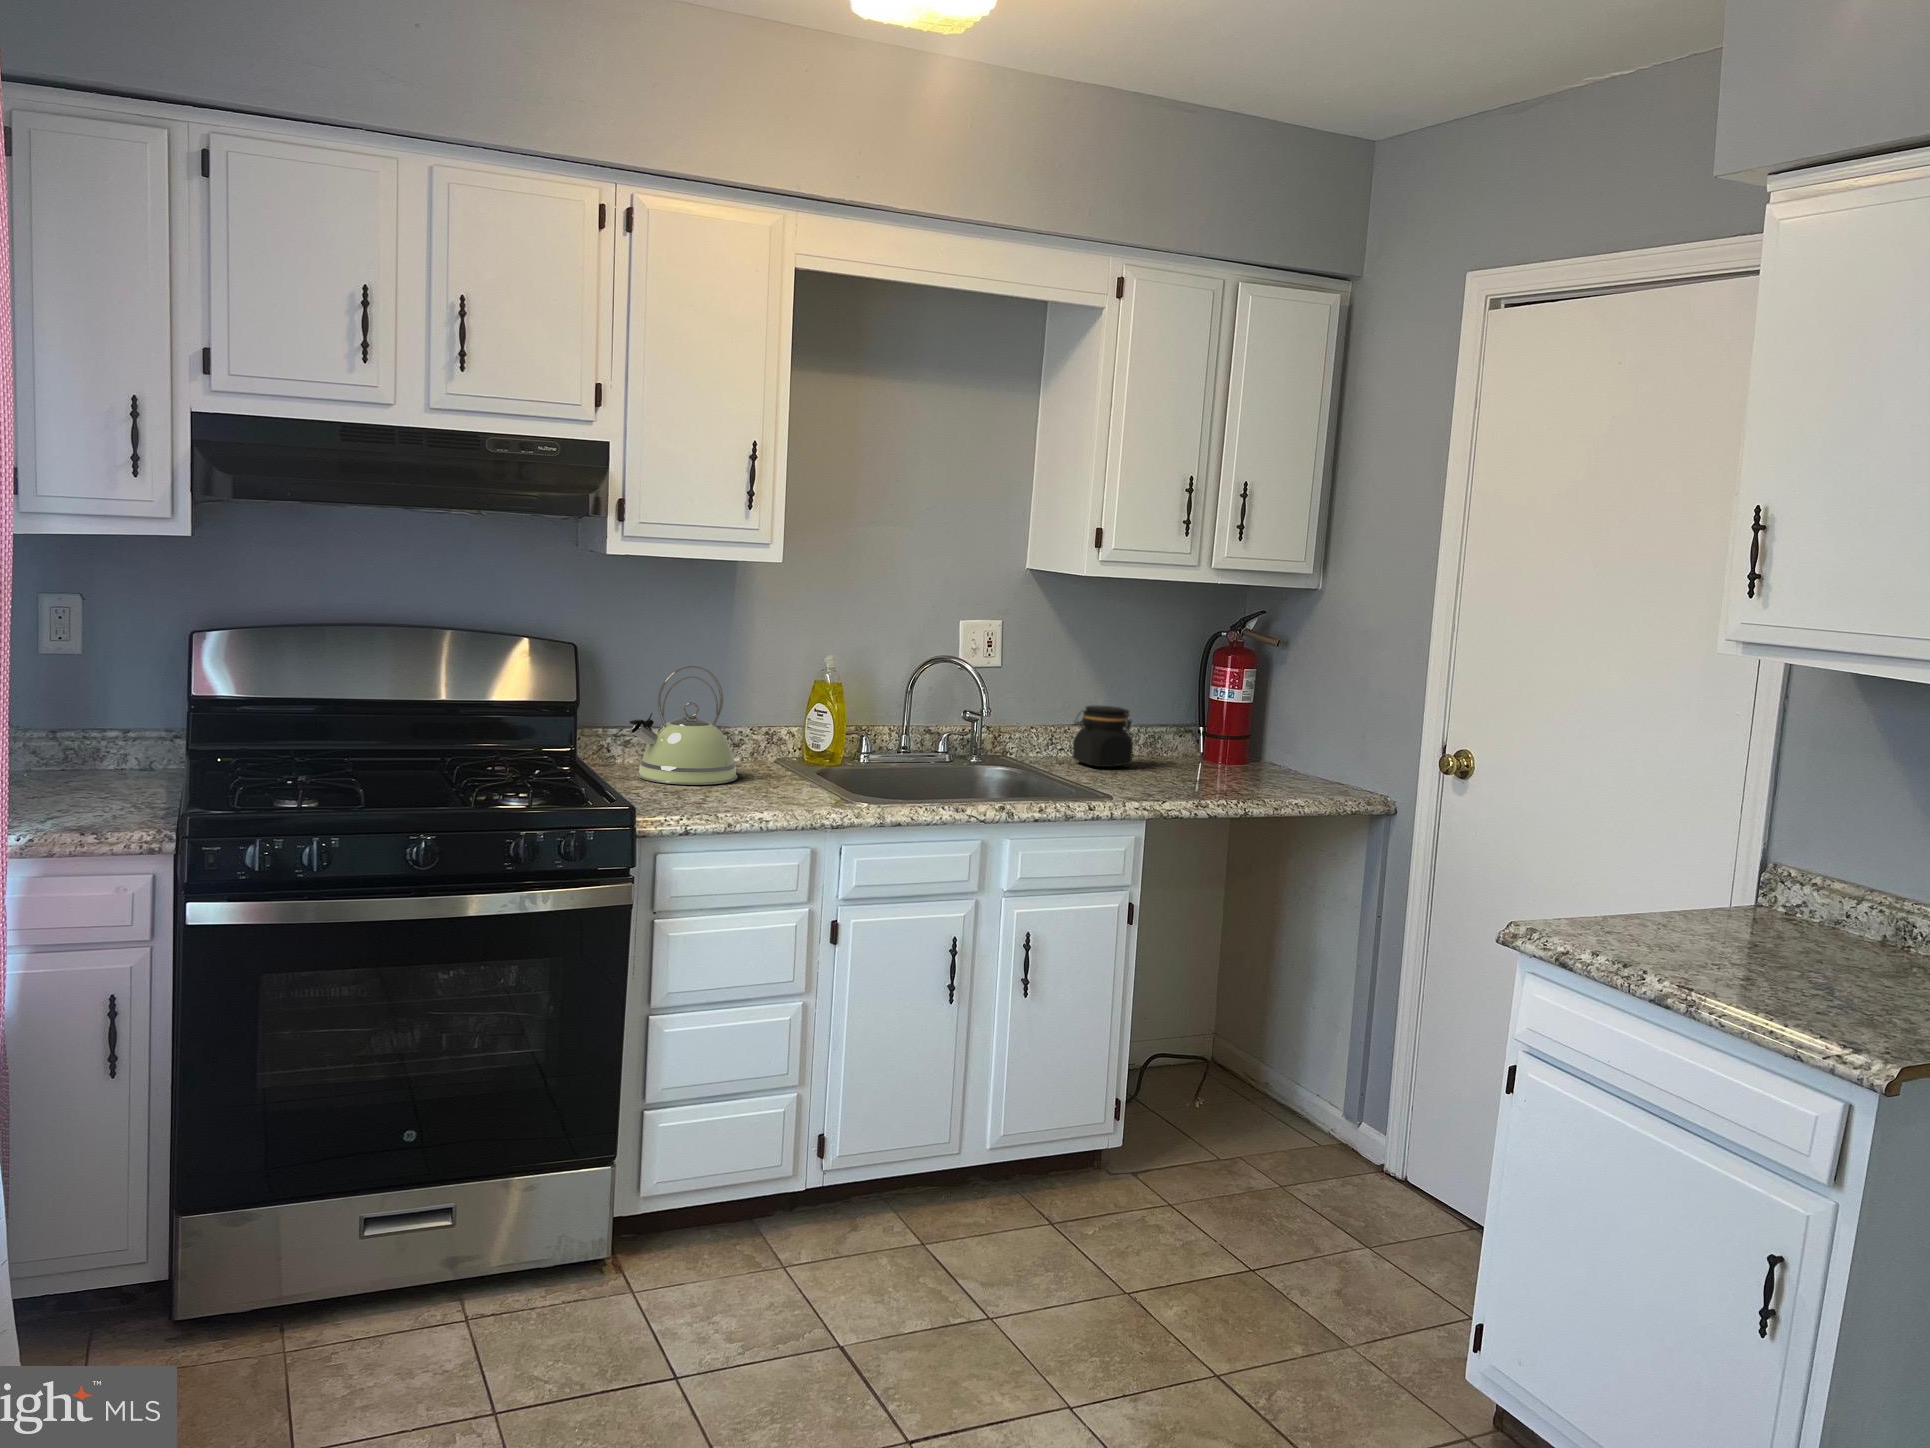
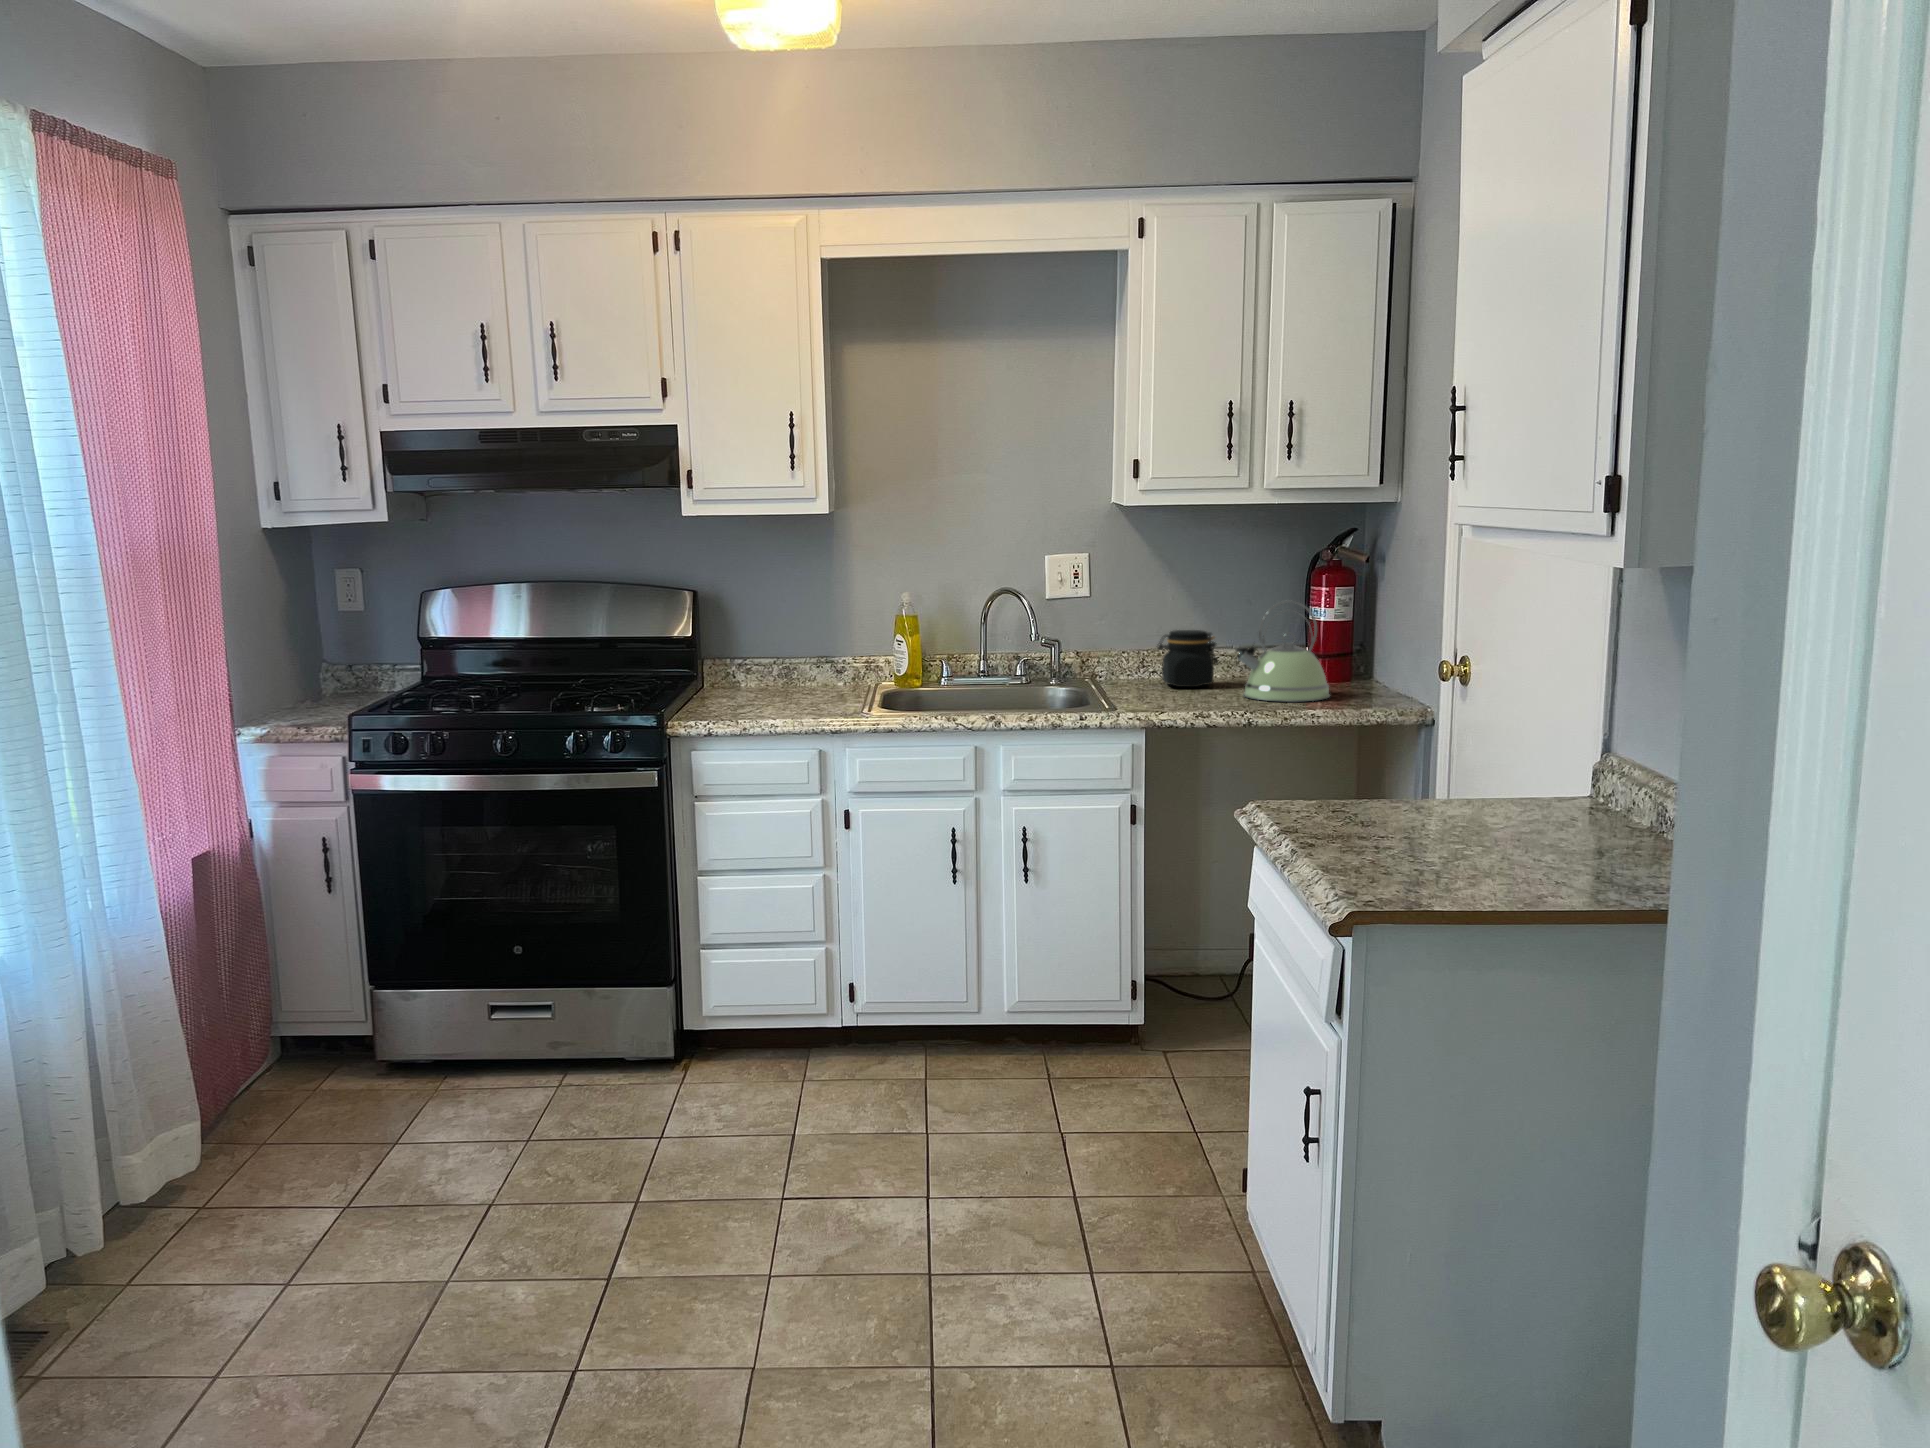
kettle: present [629,666,737,785] -> present [1236,600,1330,702]

